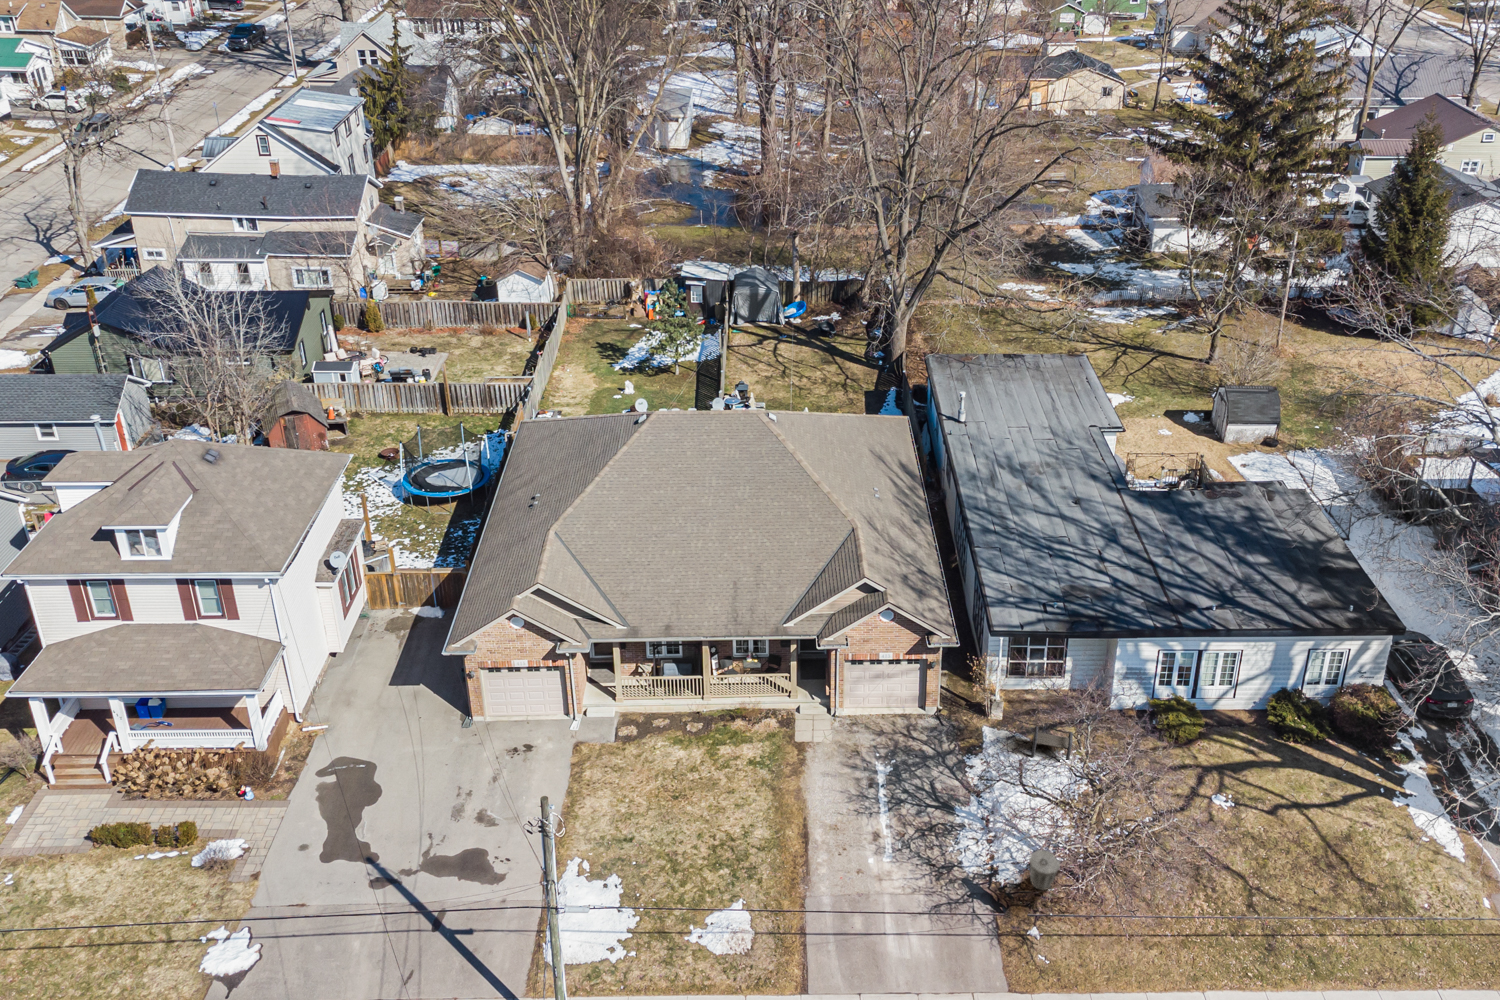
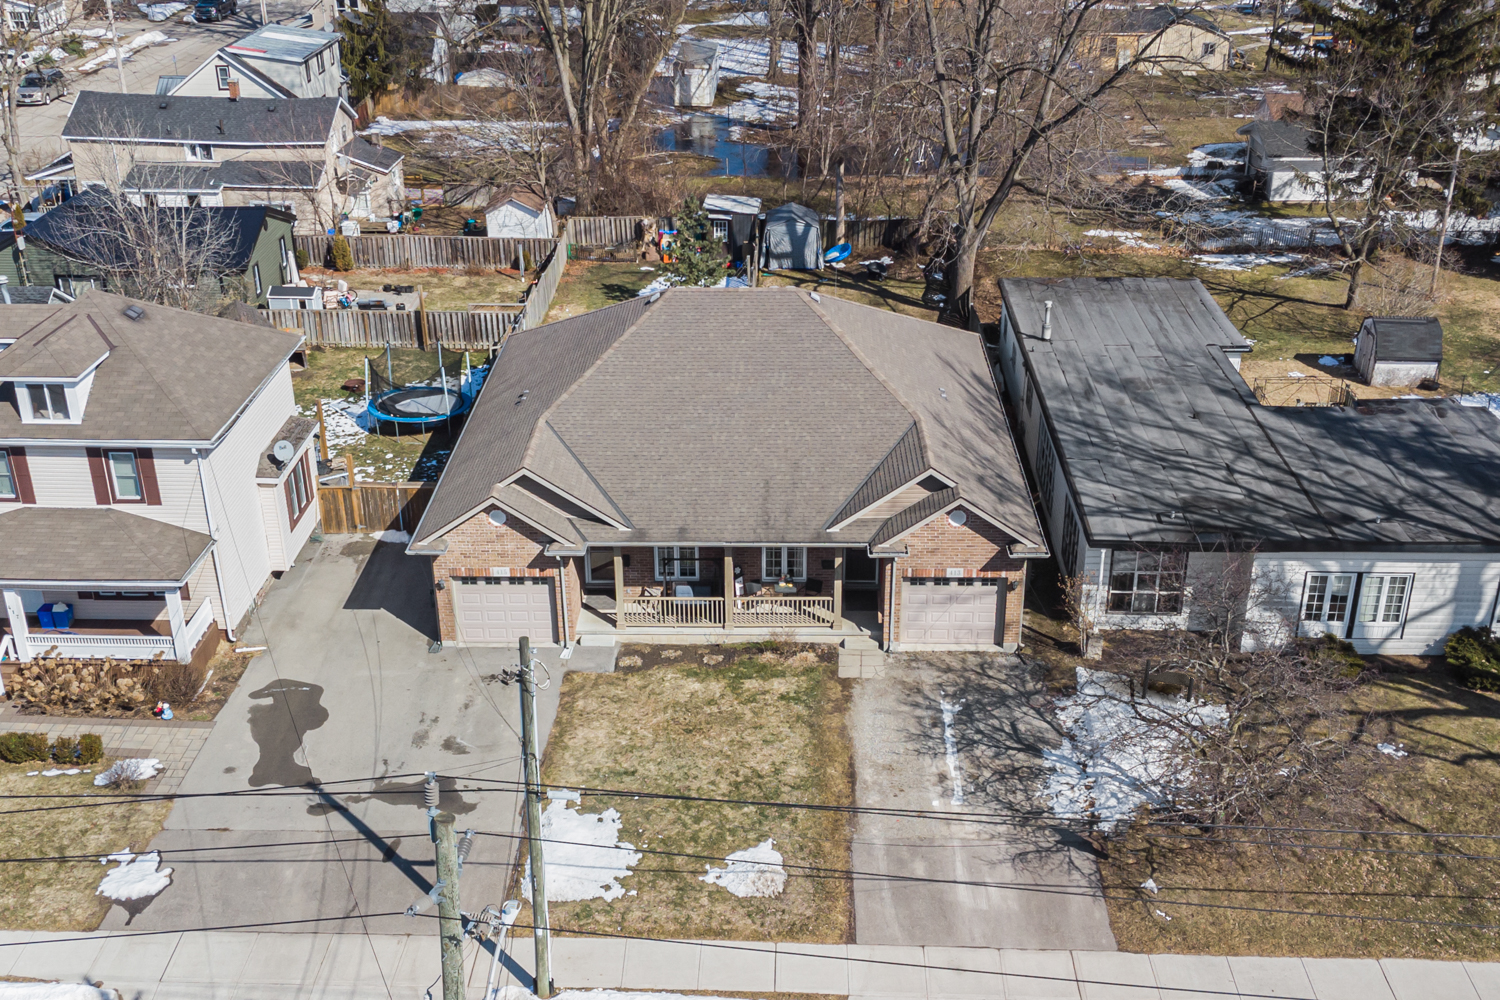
trash can: present [1029,850,1060,890] -> none [1142,787,1182,839]

